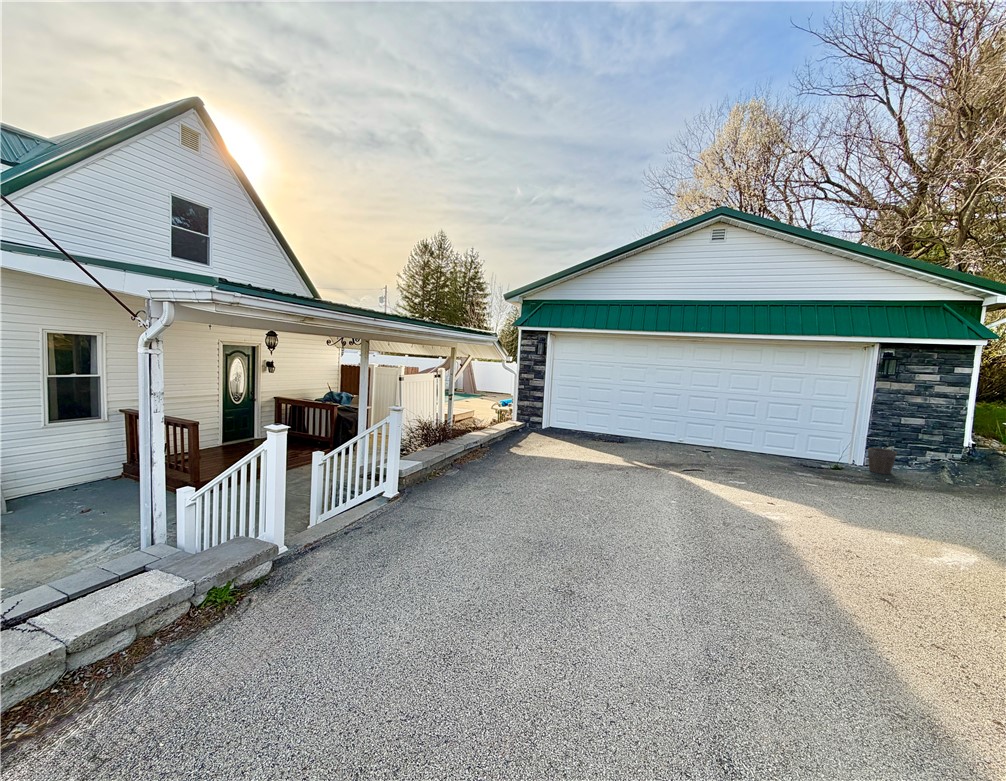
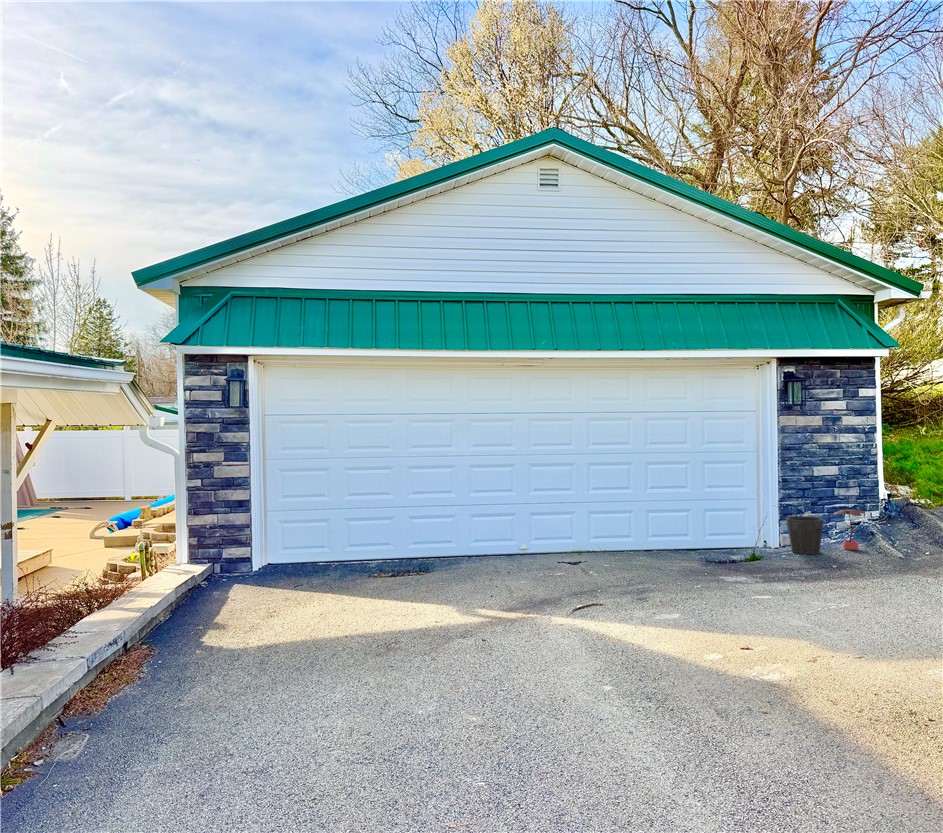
potted plant: none [911,449,940,478] -> present [834,509,865,550]

